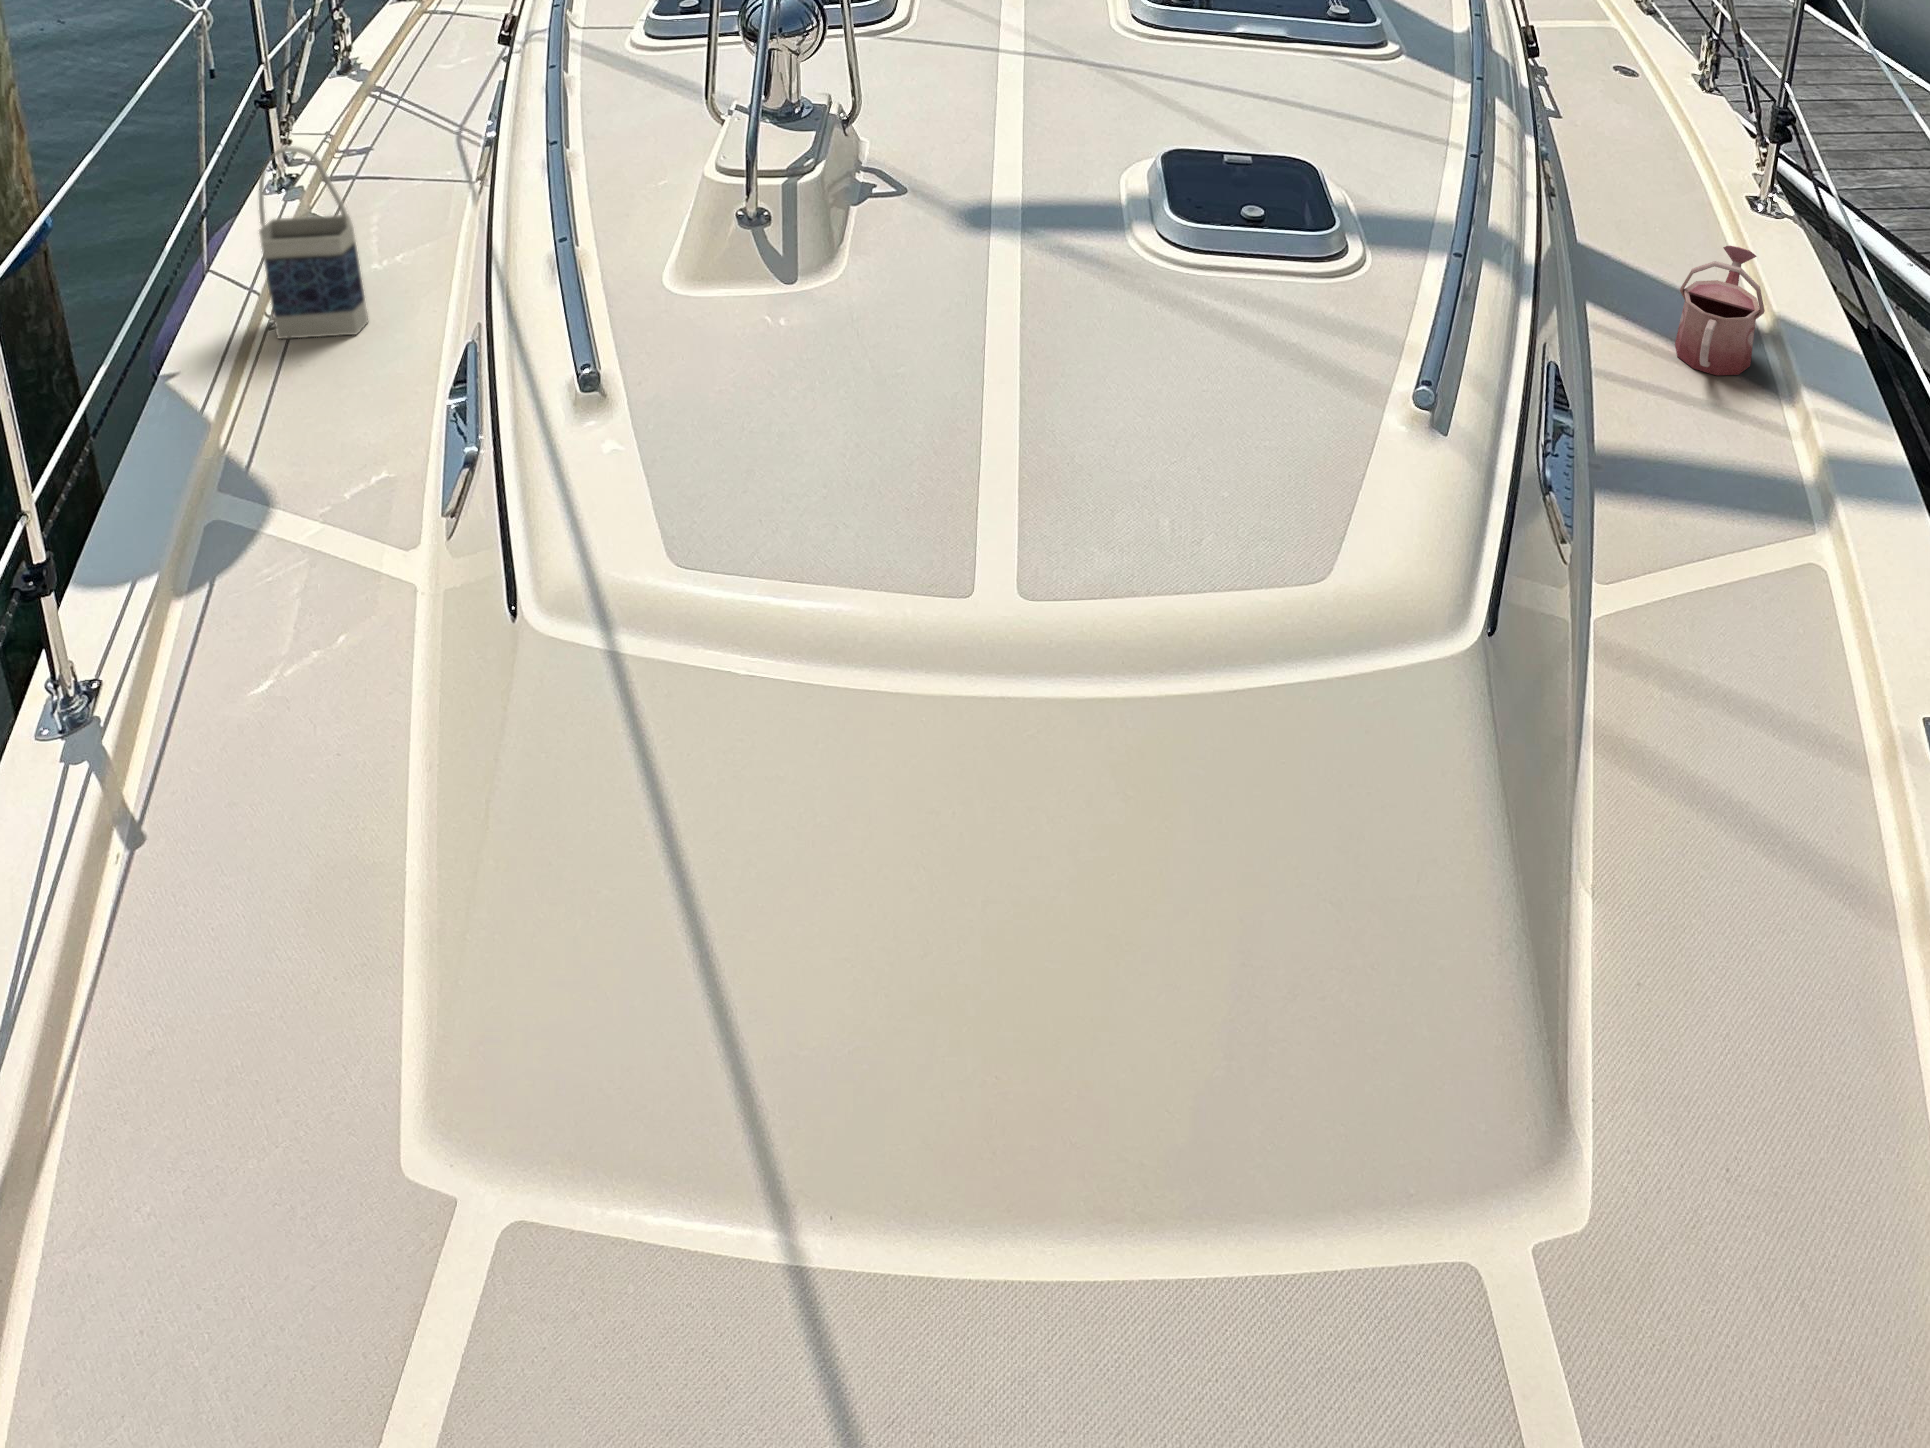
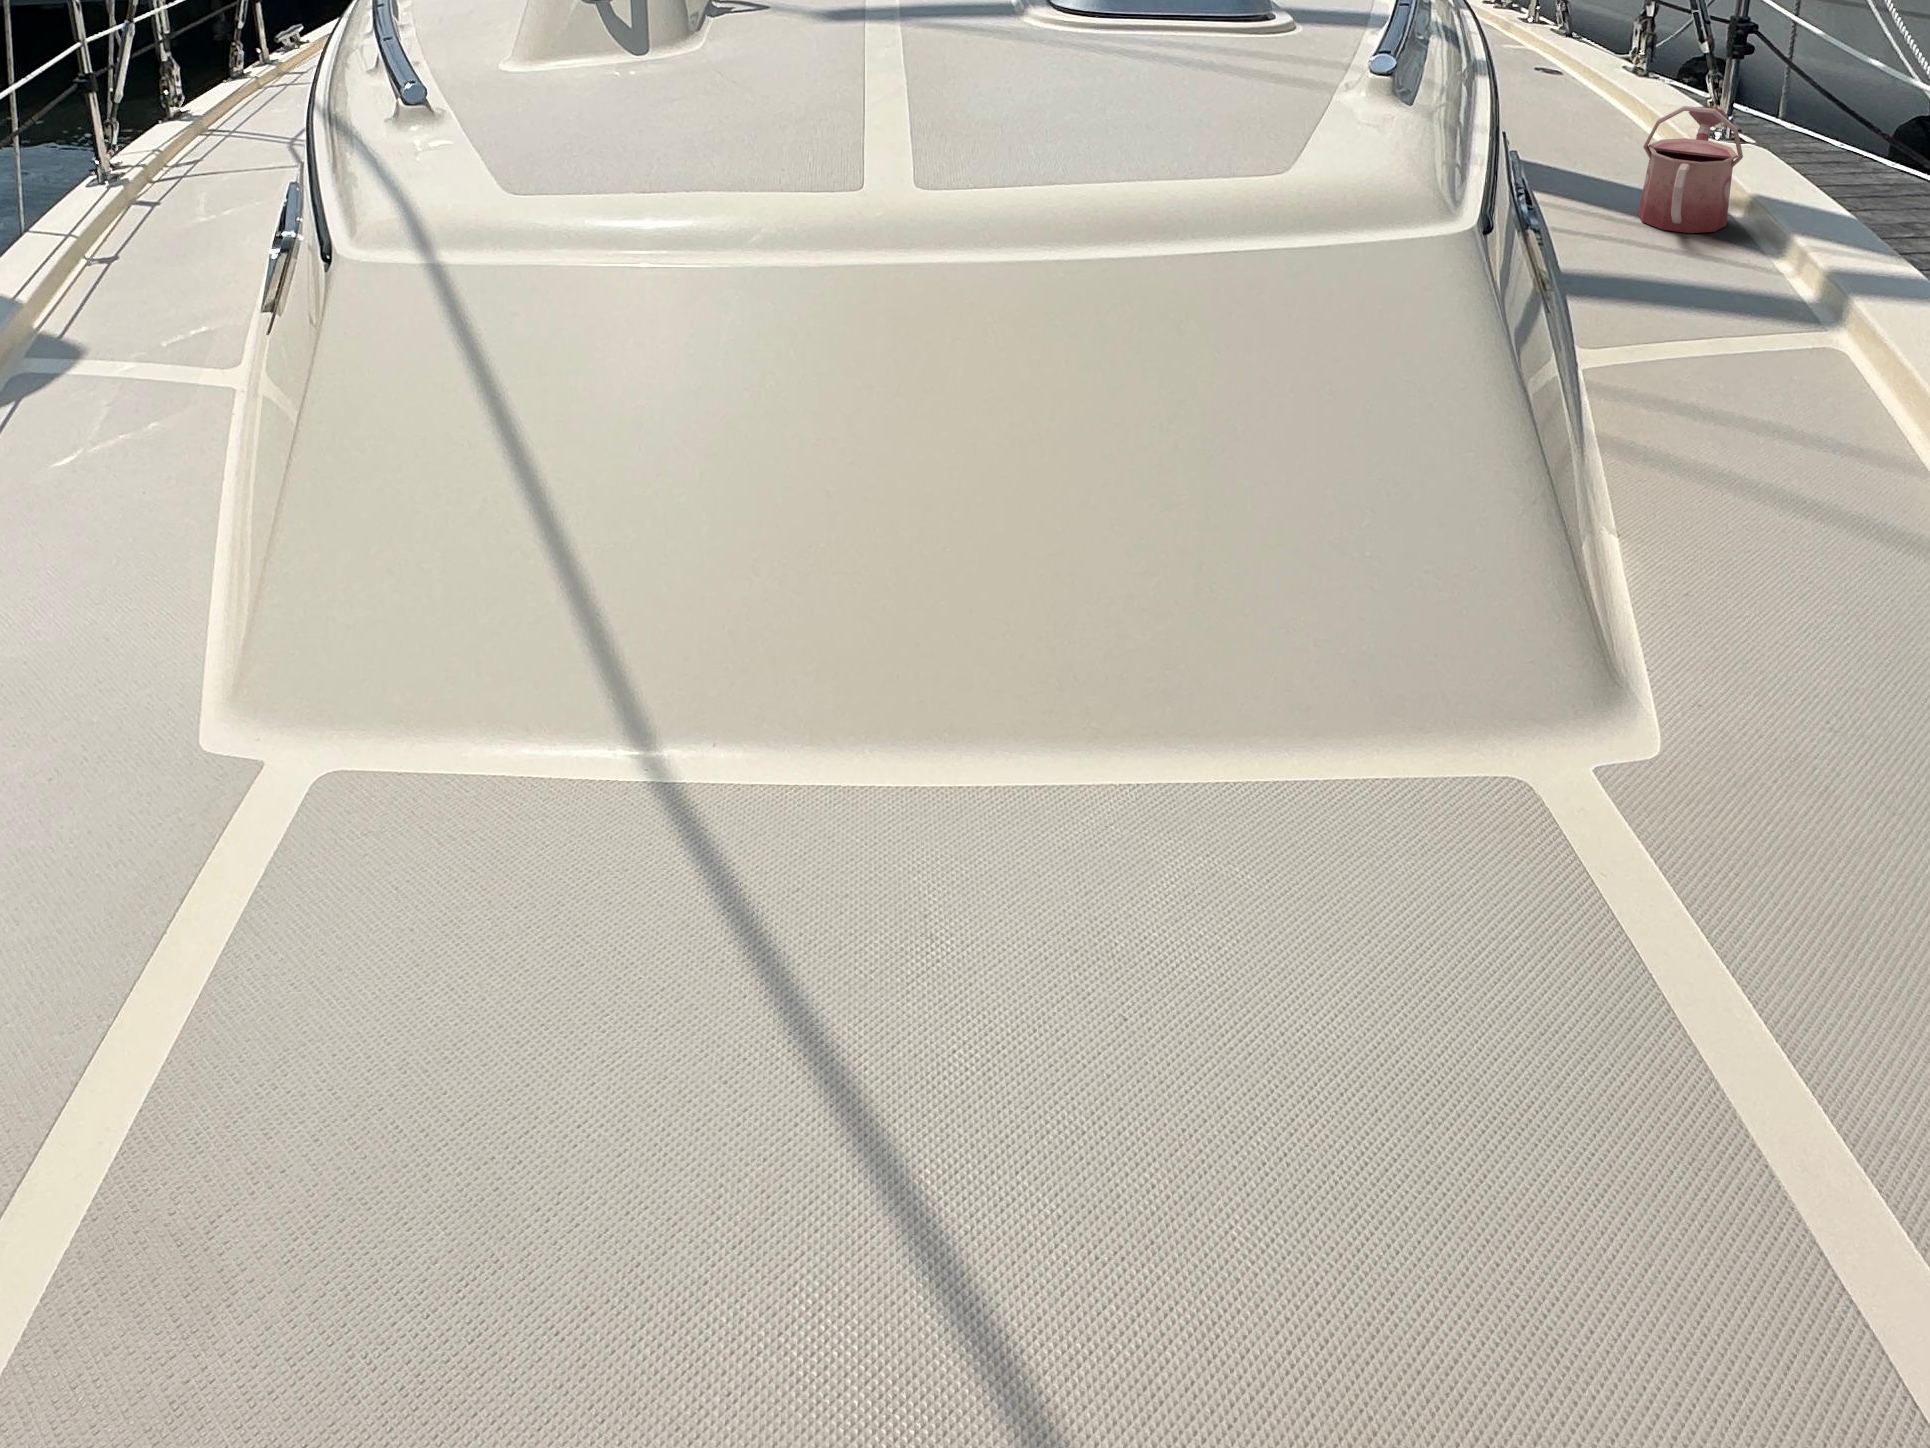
bag: present [259,146,368,339] -> none [79,38,203,260]

